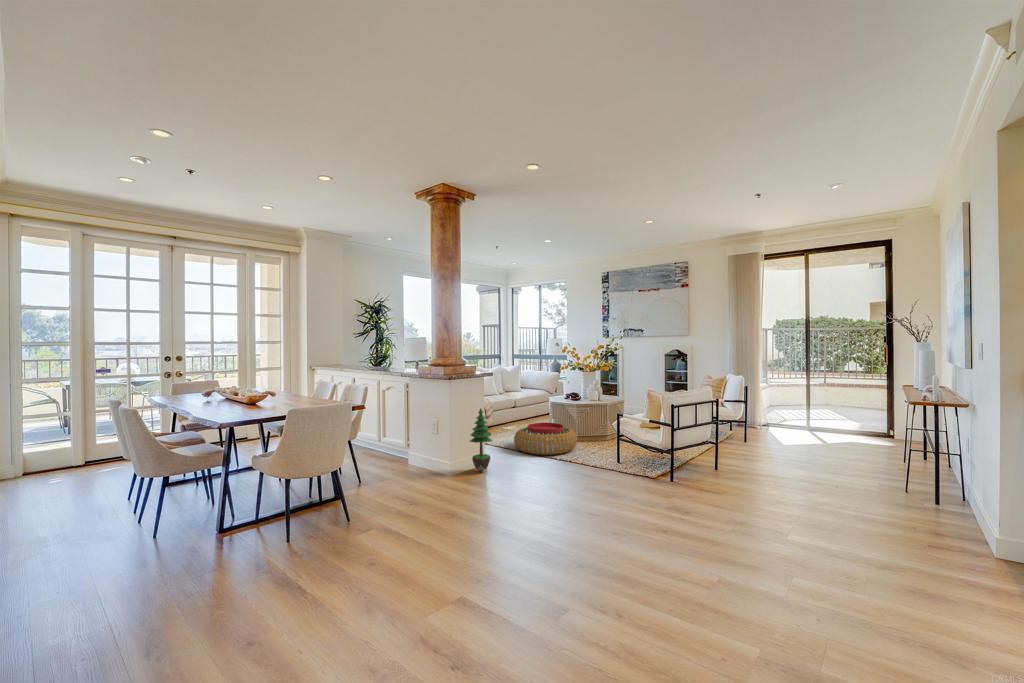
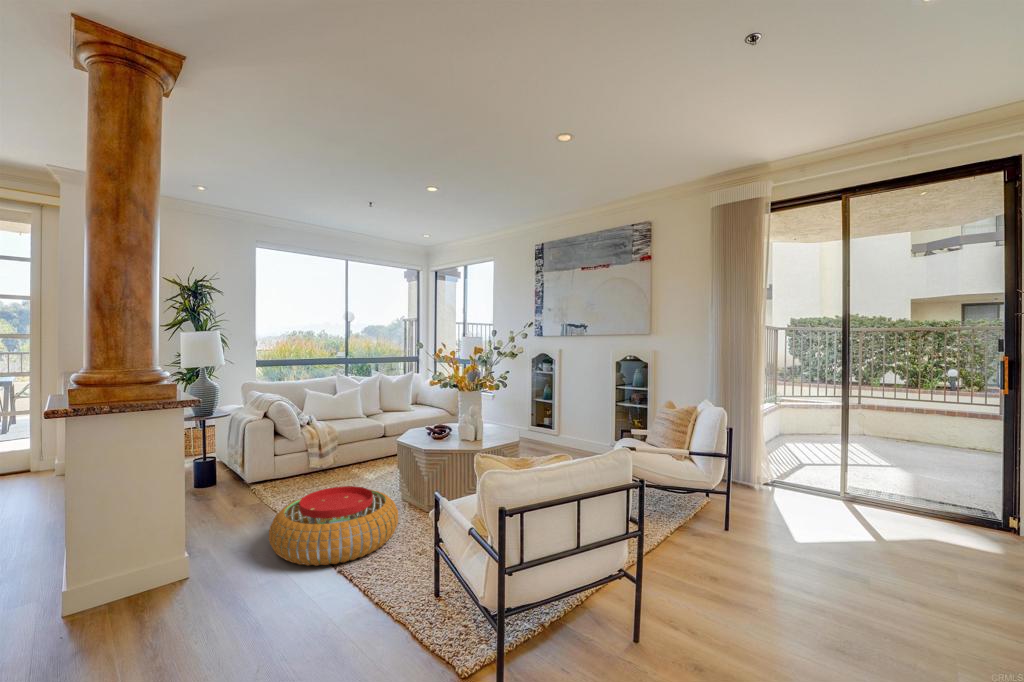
potted tree: present [470,408,492,472] -> none [41,485,116,636]

